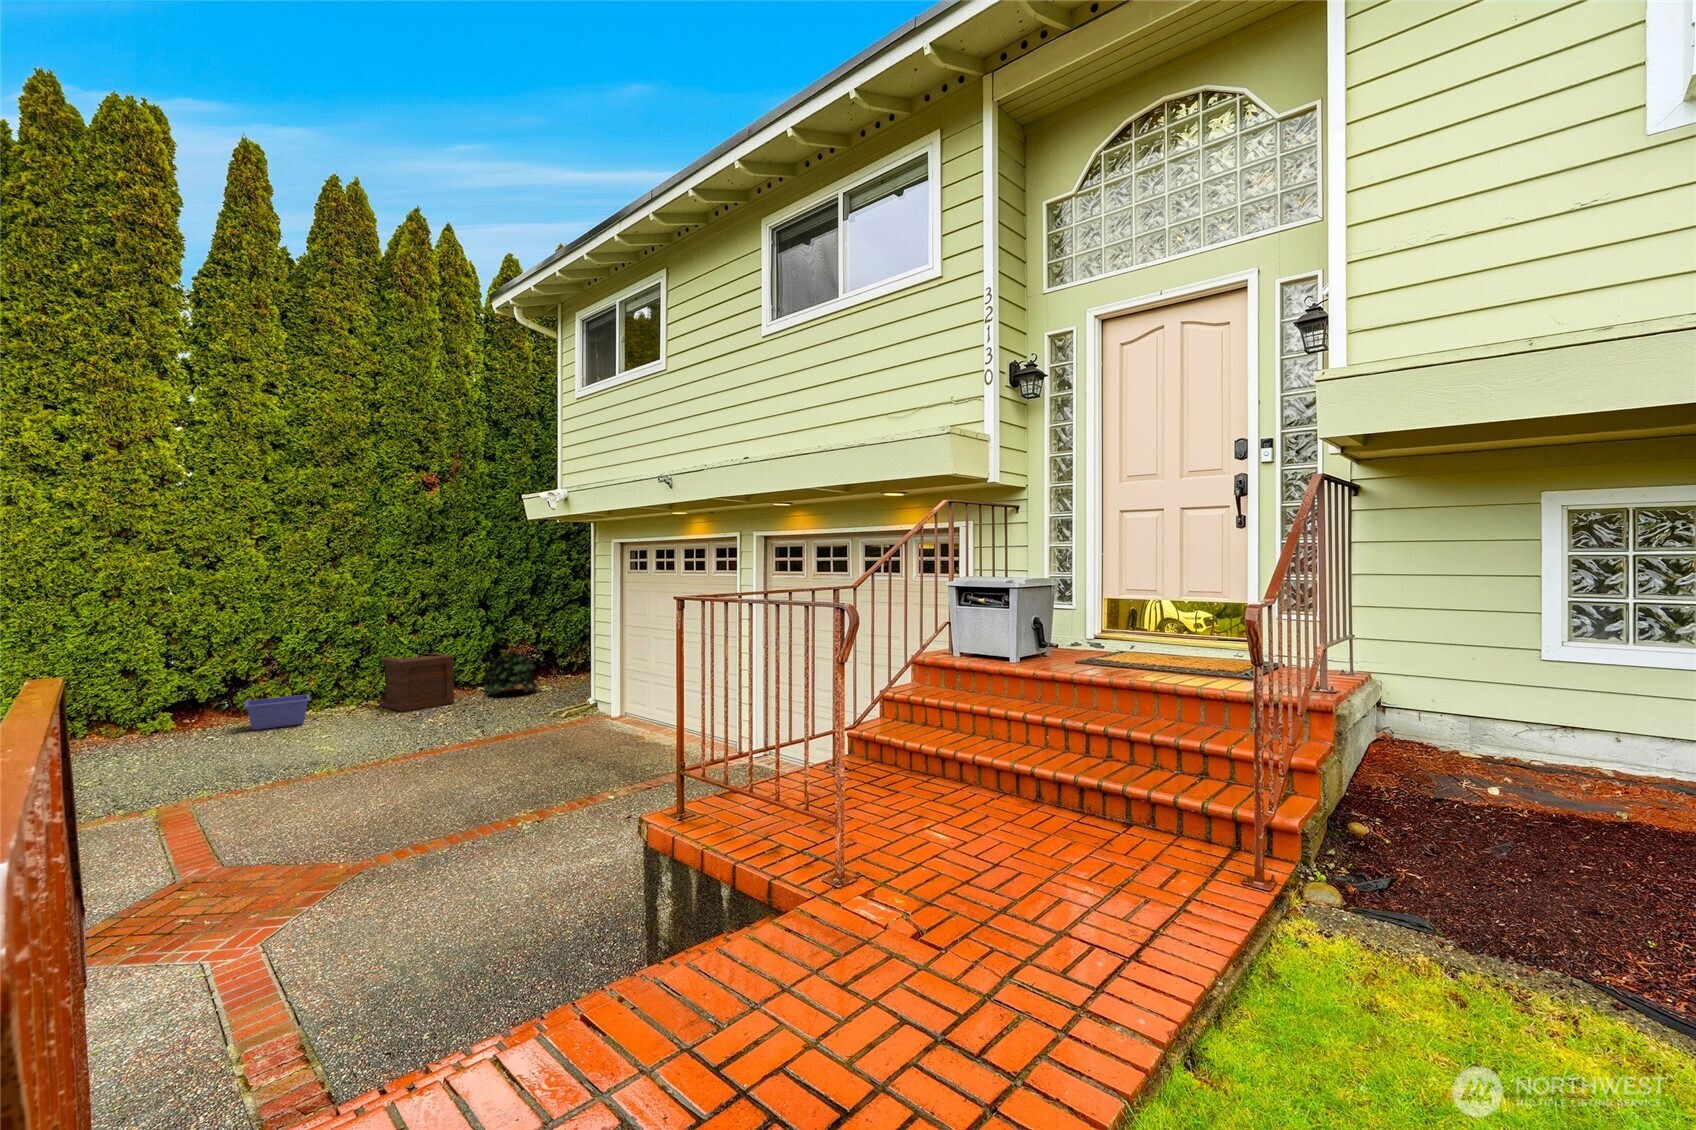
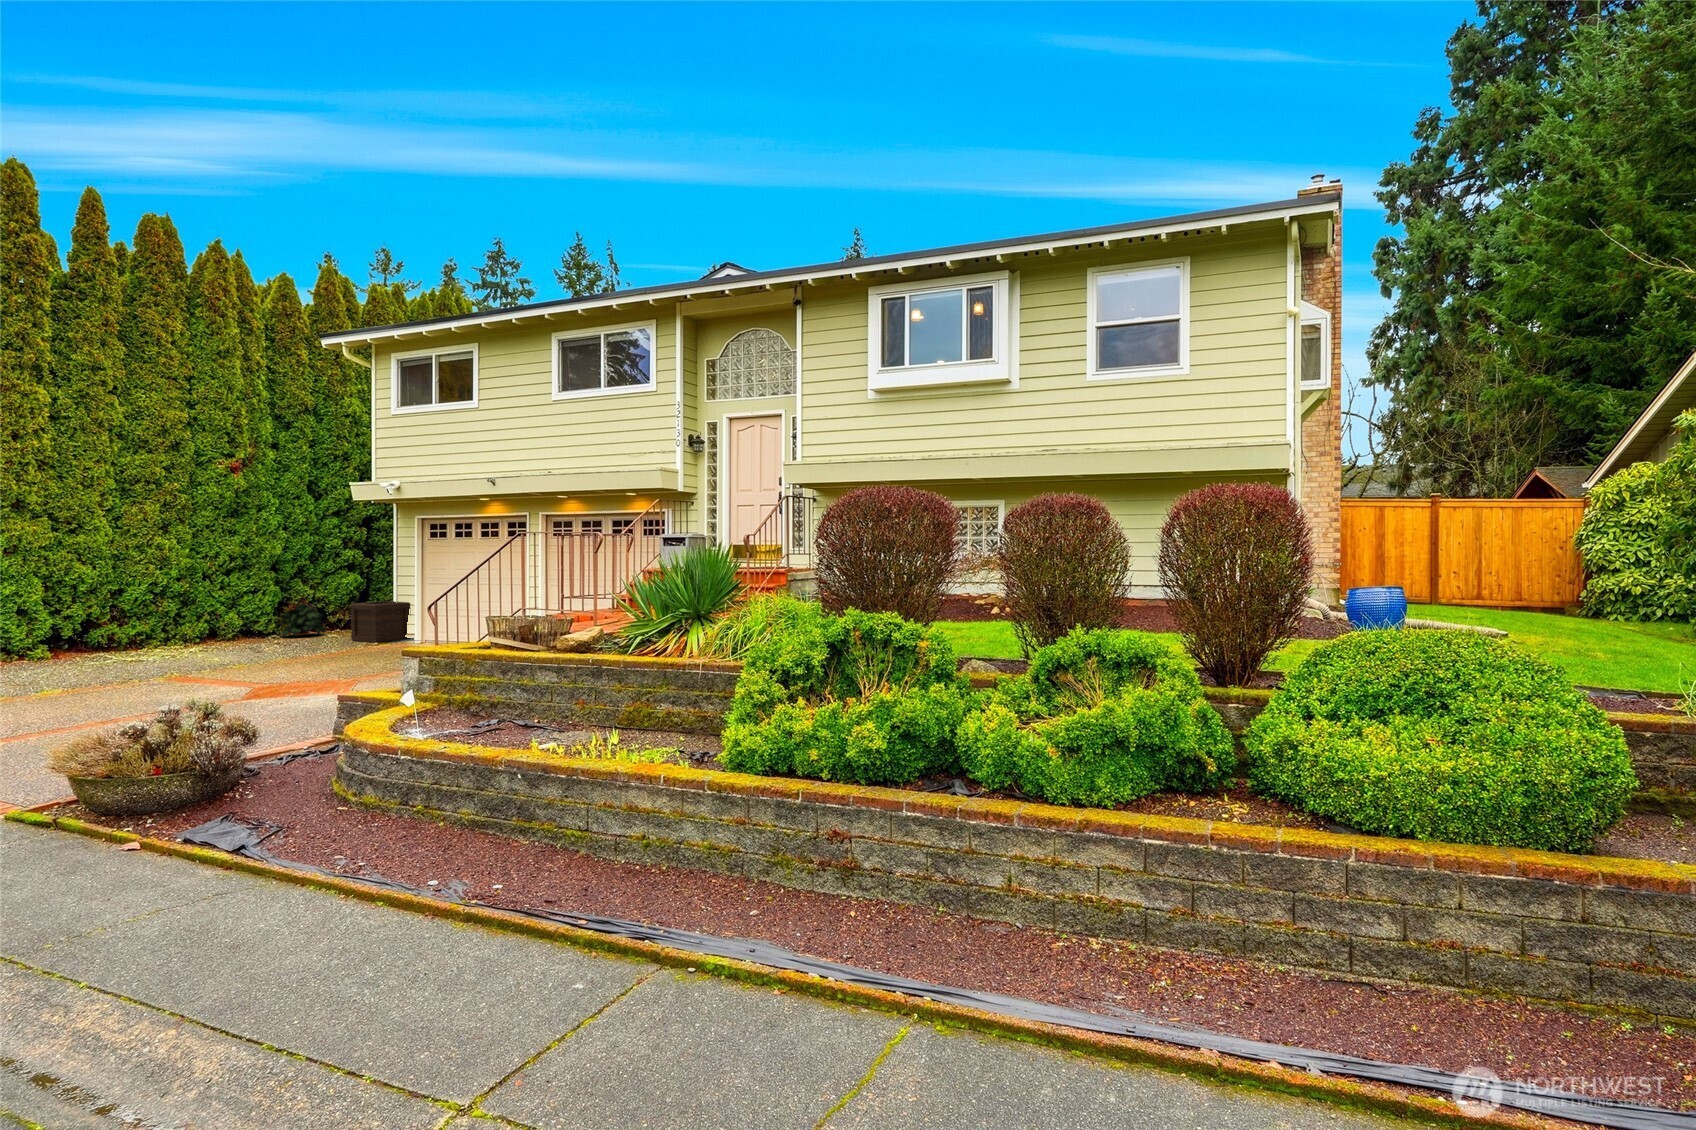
wooden crate: present [378,653,454,712] -> present [351,601,411,643]
storage bin: present [244,695,310,730] -> none [101,633,162,658]

